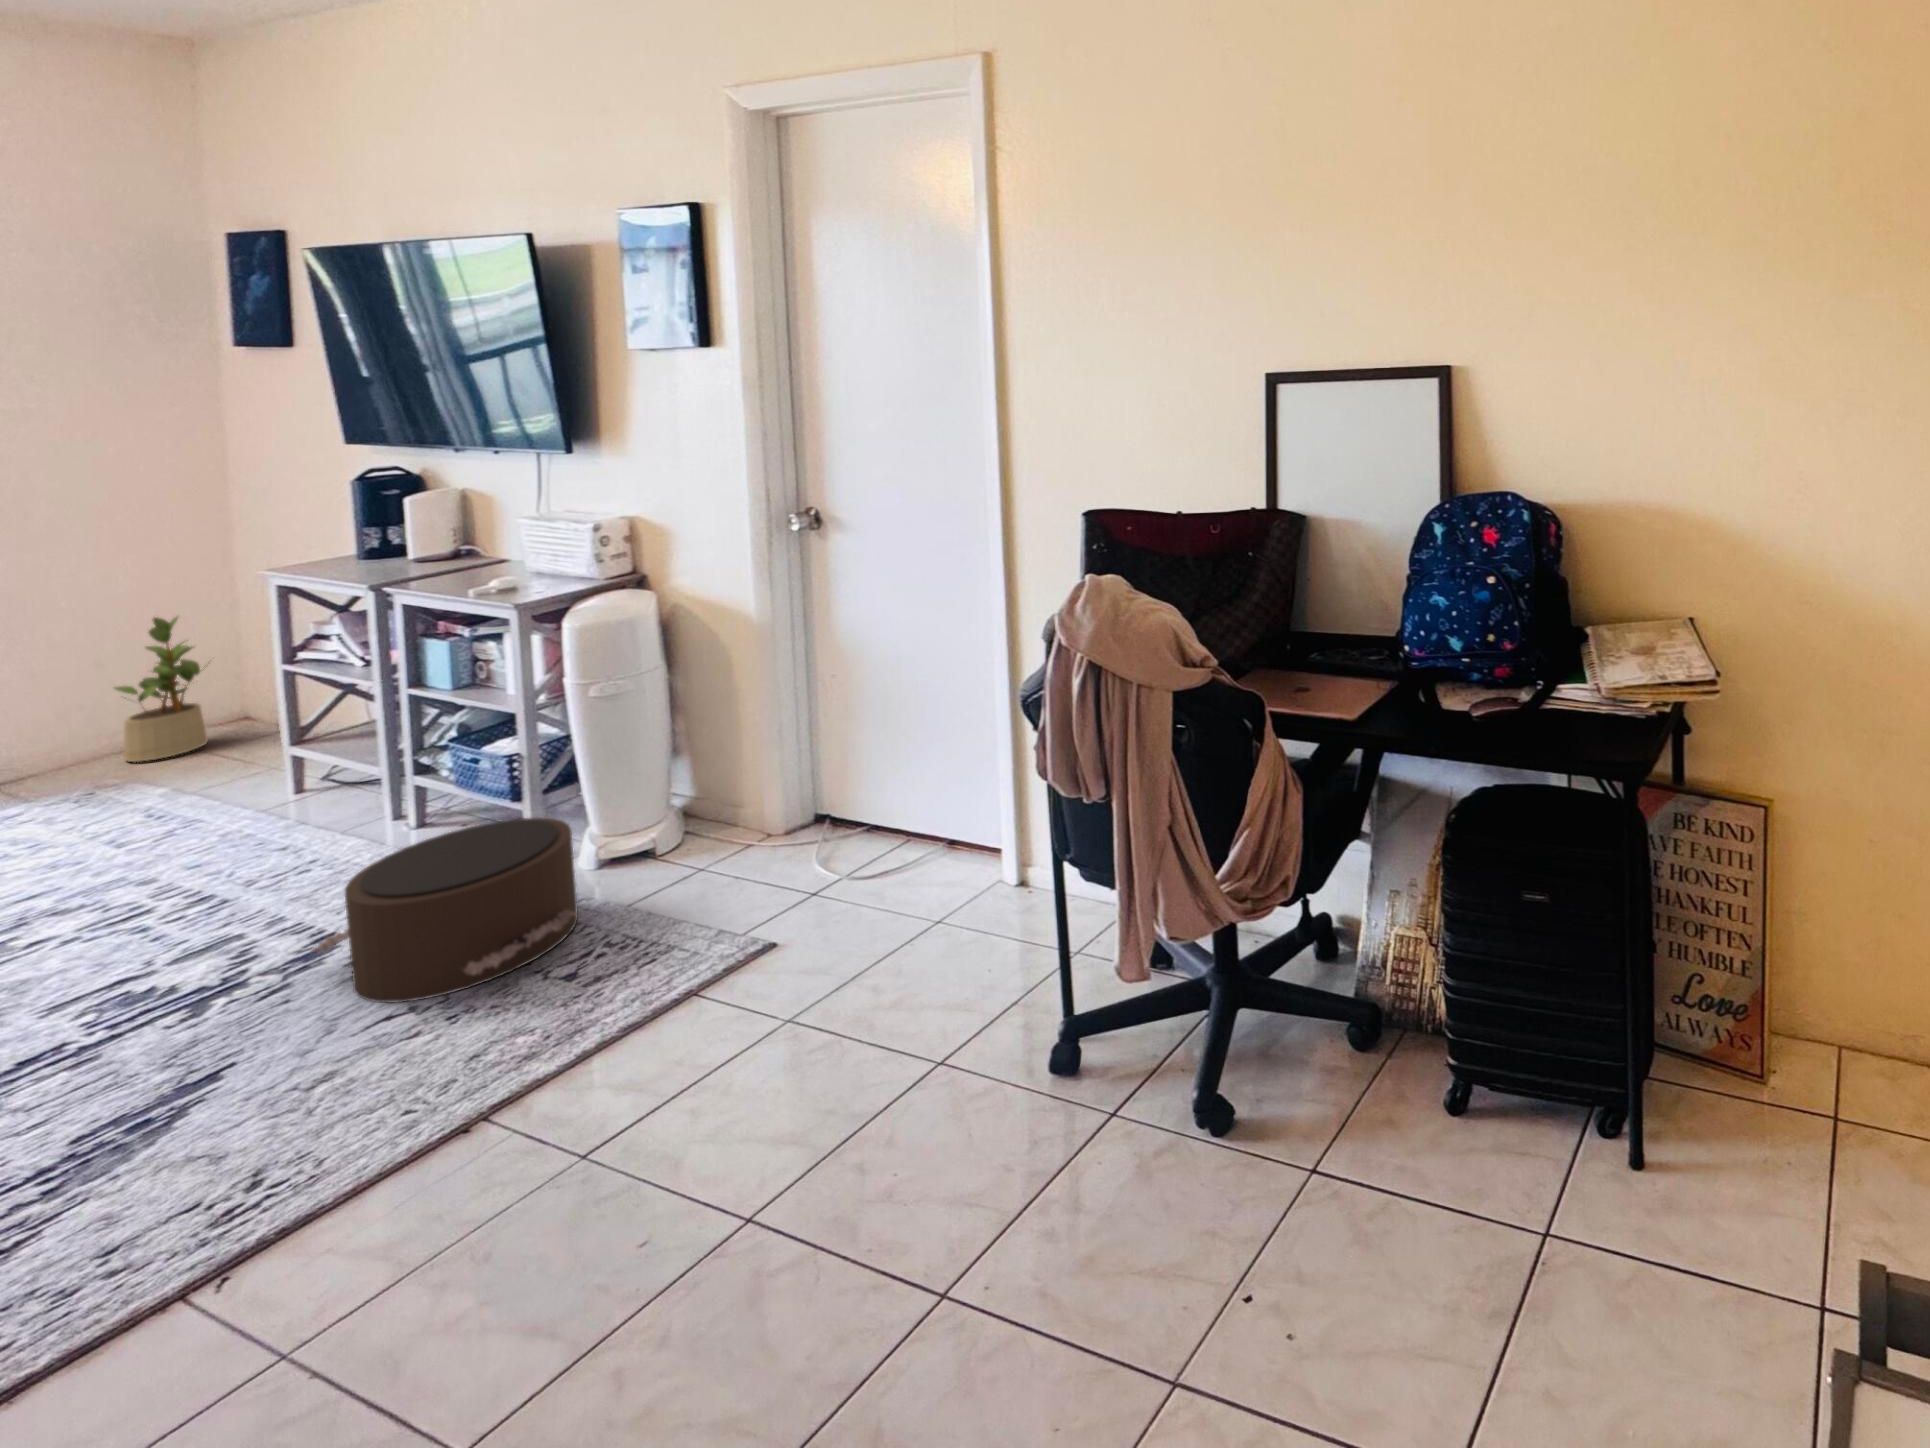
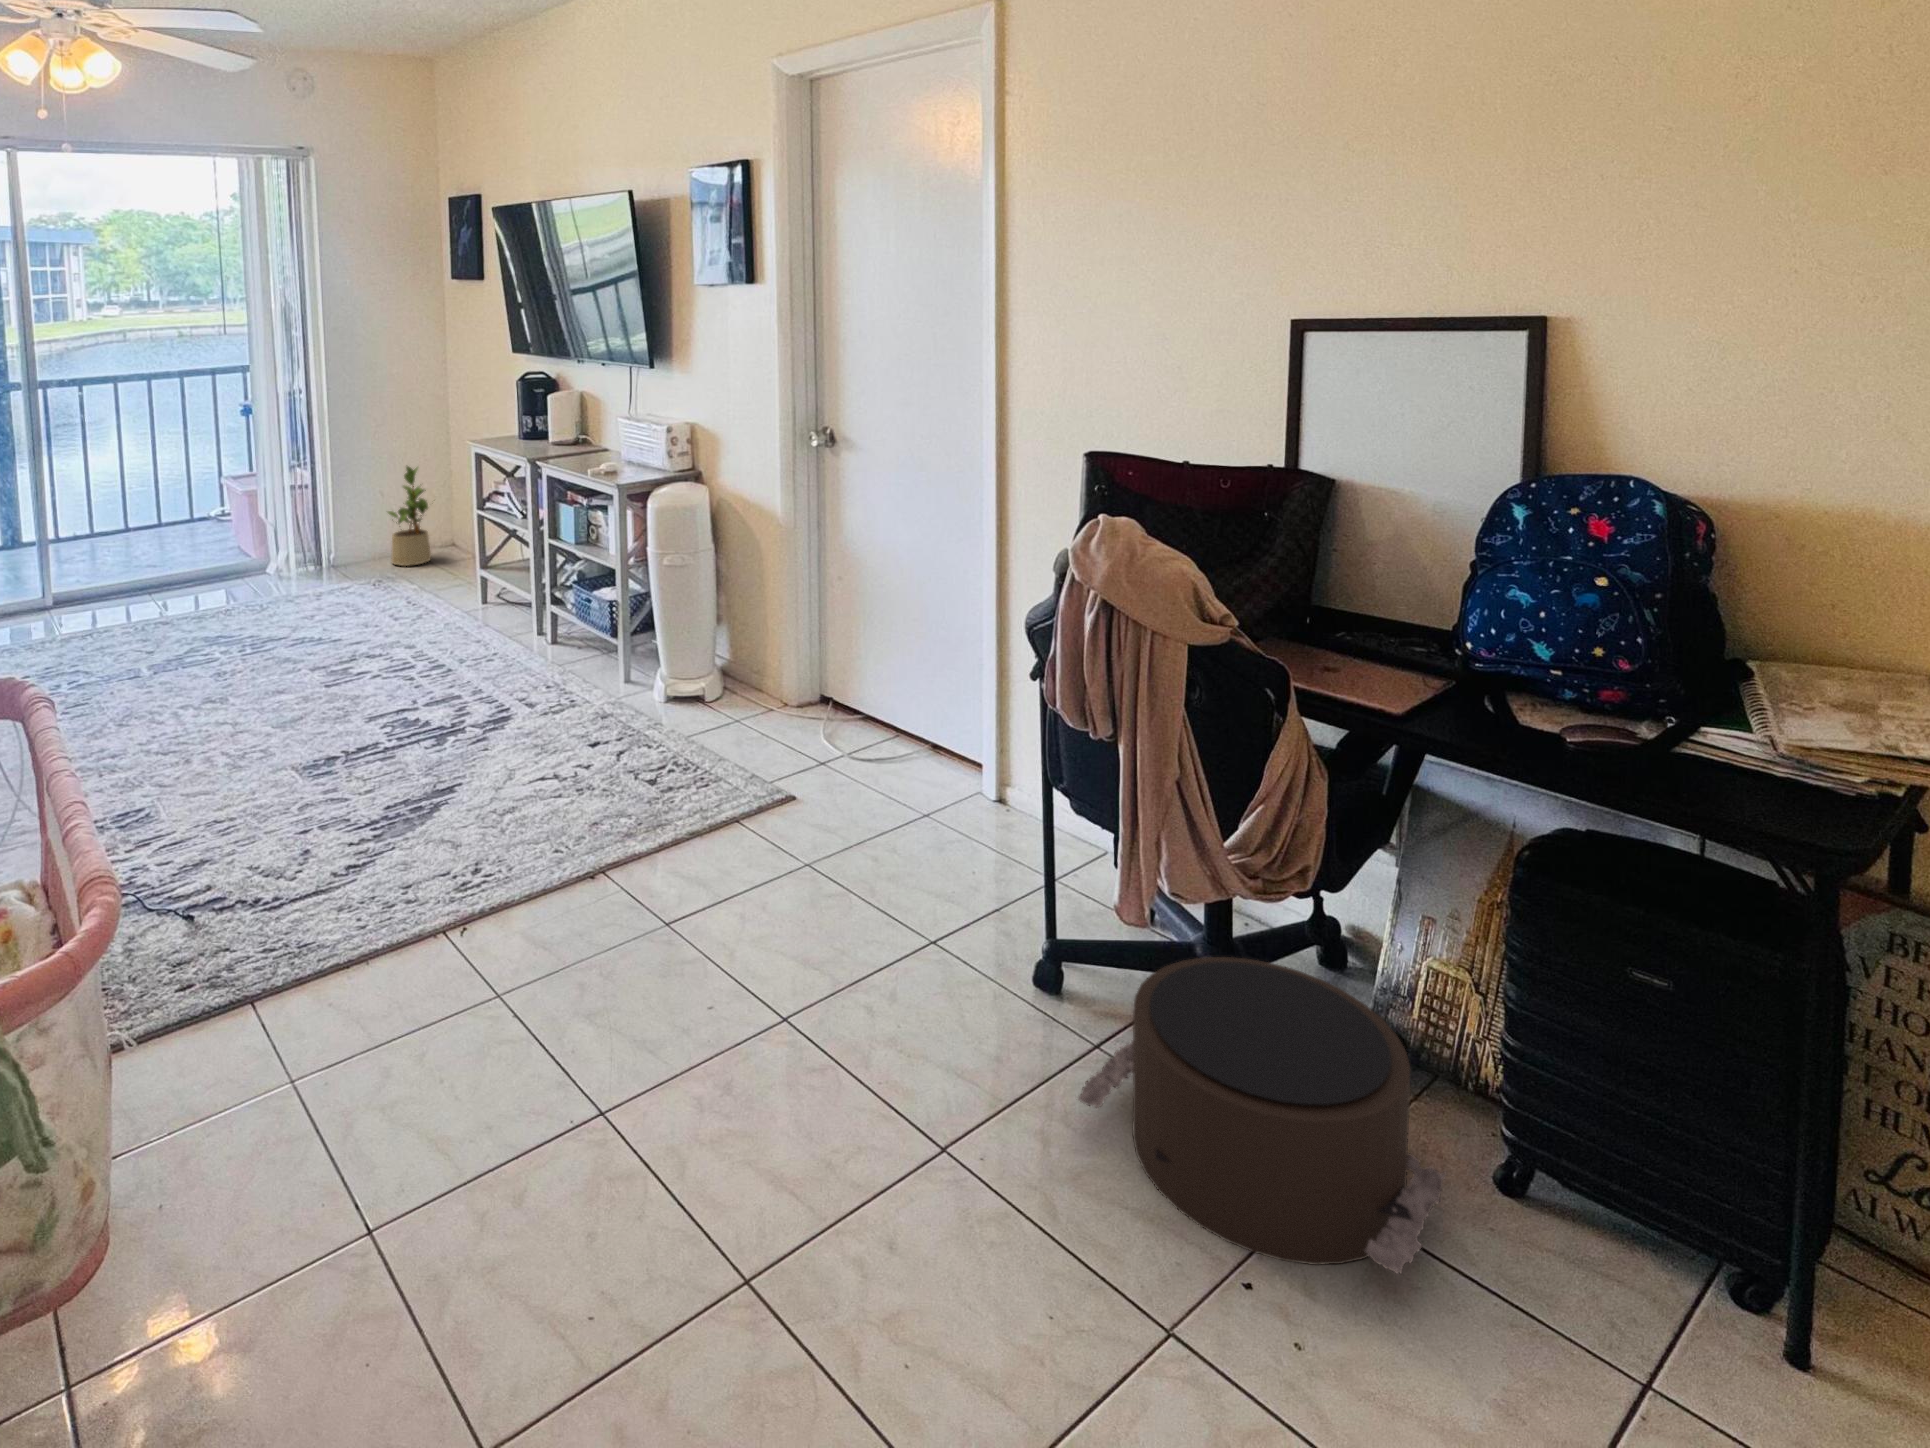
pouf: present [311,818,578,1003] -> present [1077,957,1446,1273]

